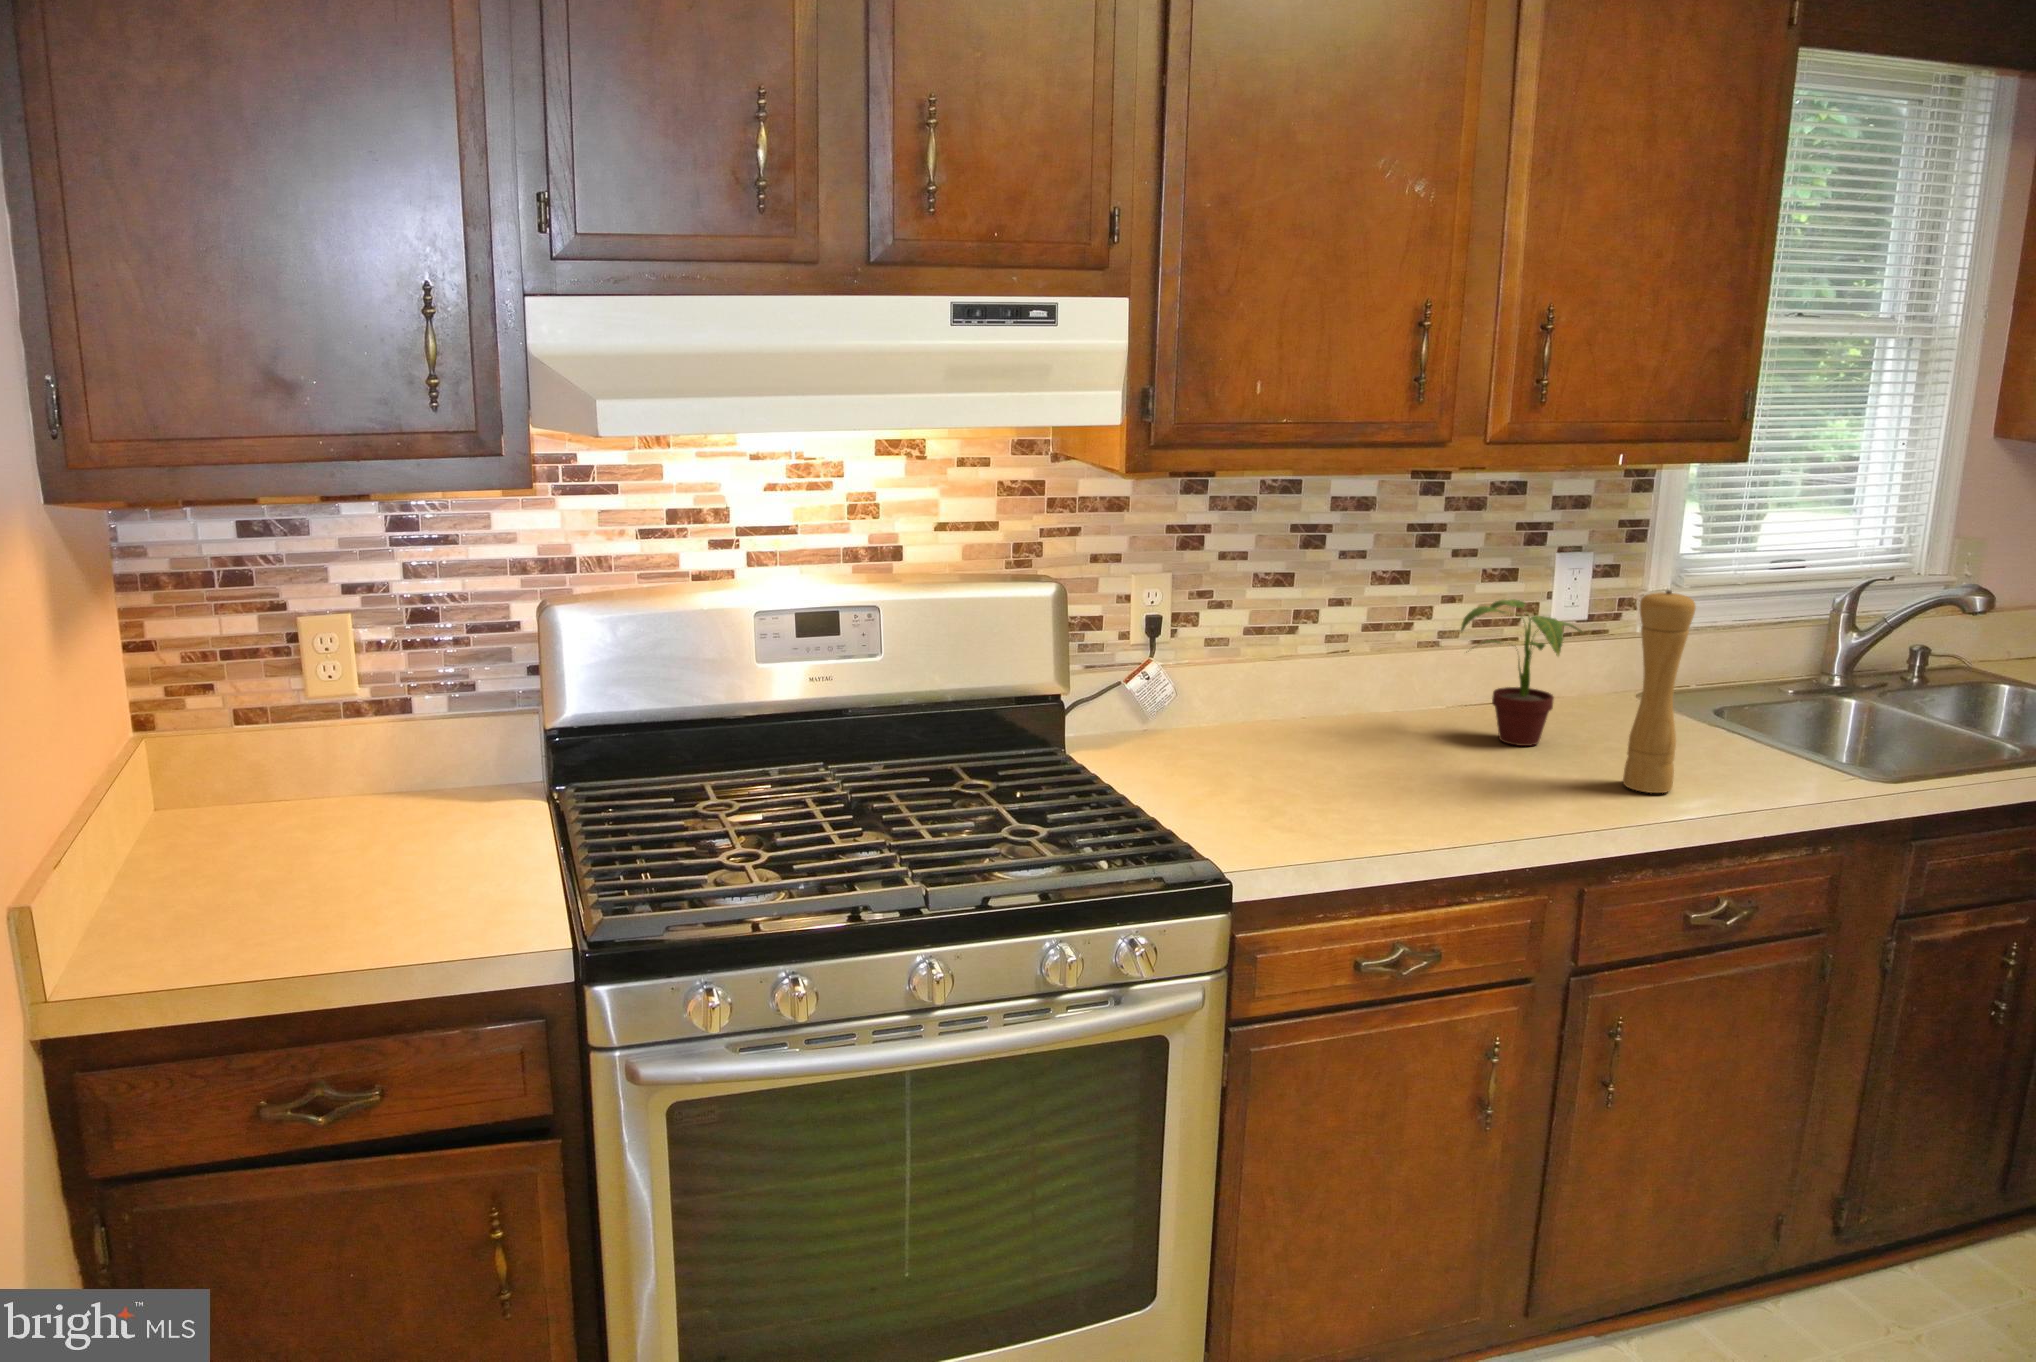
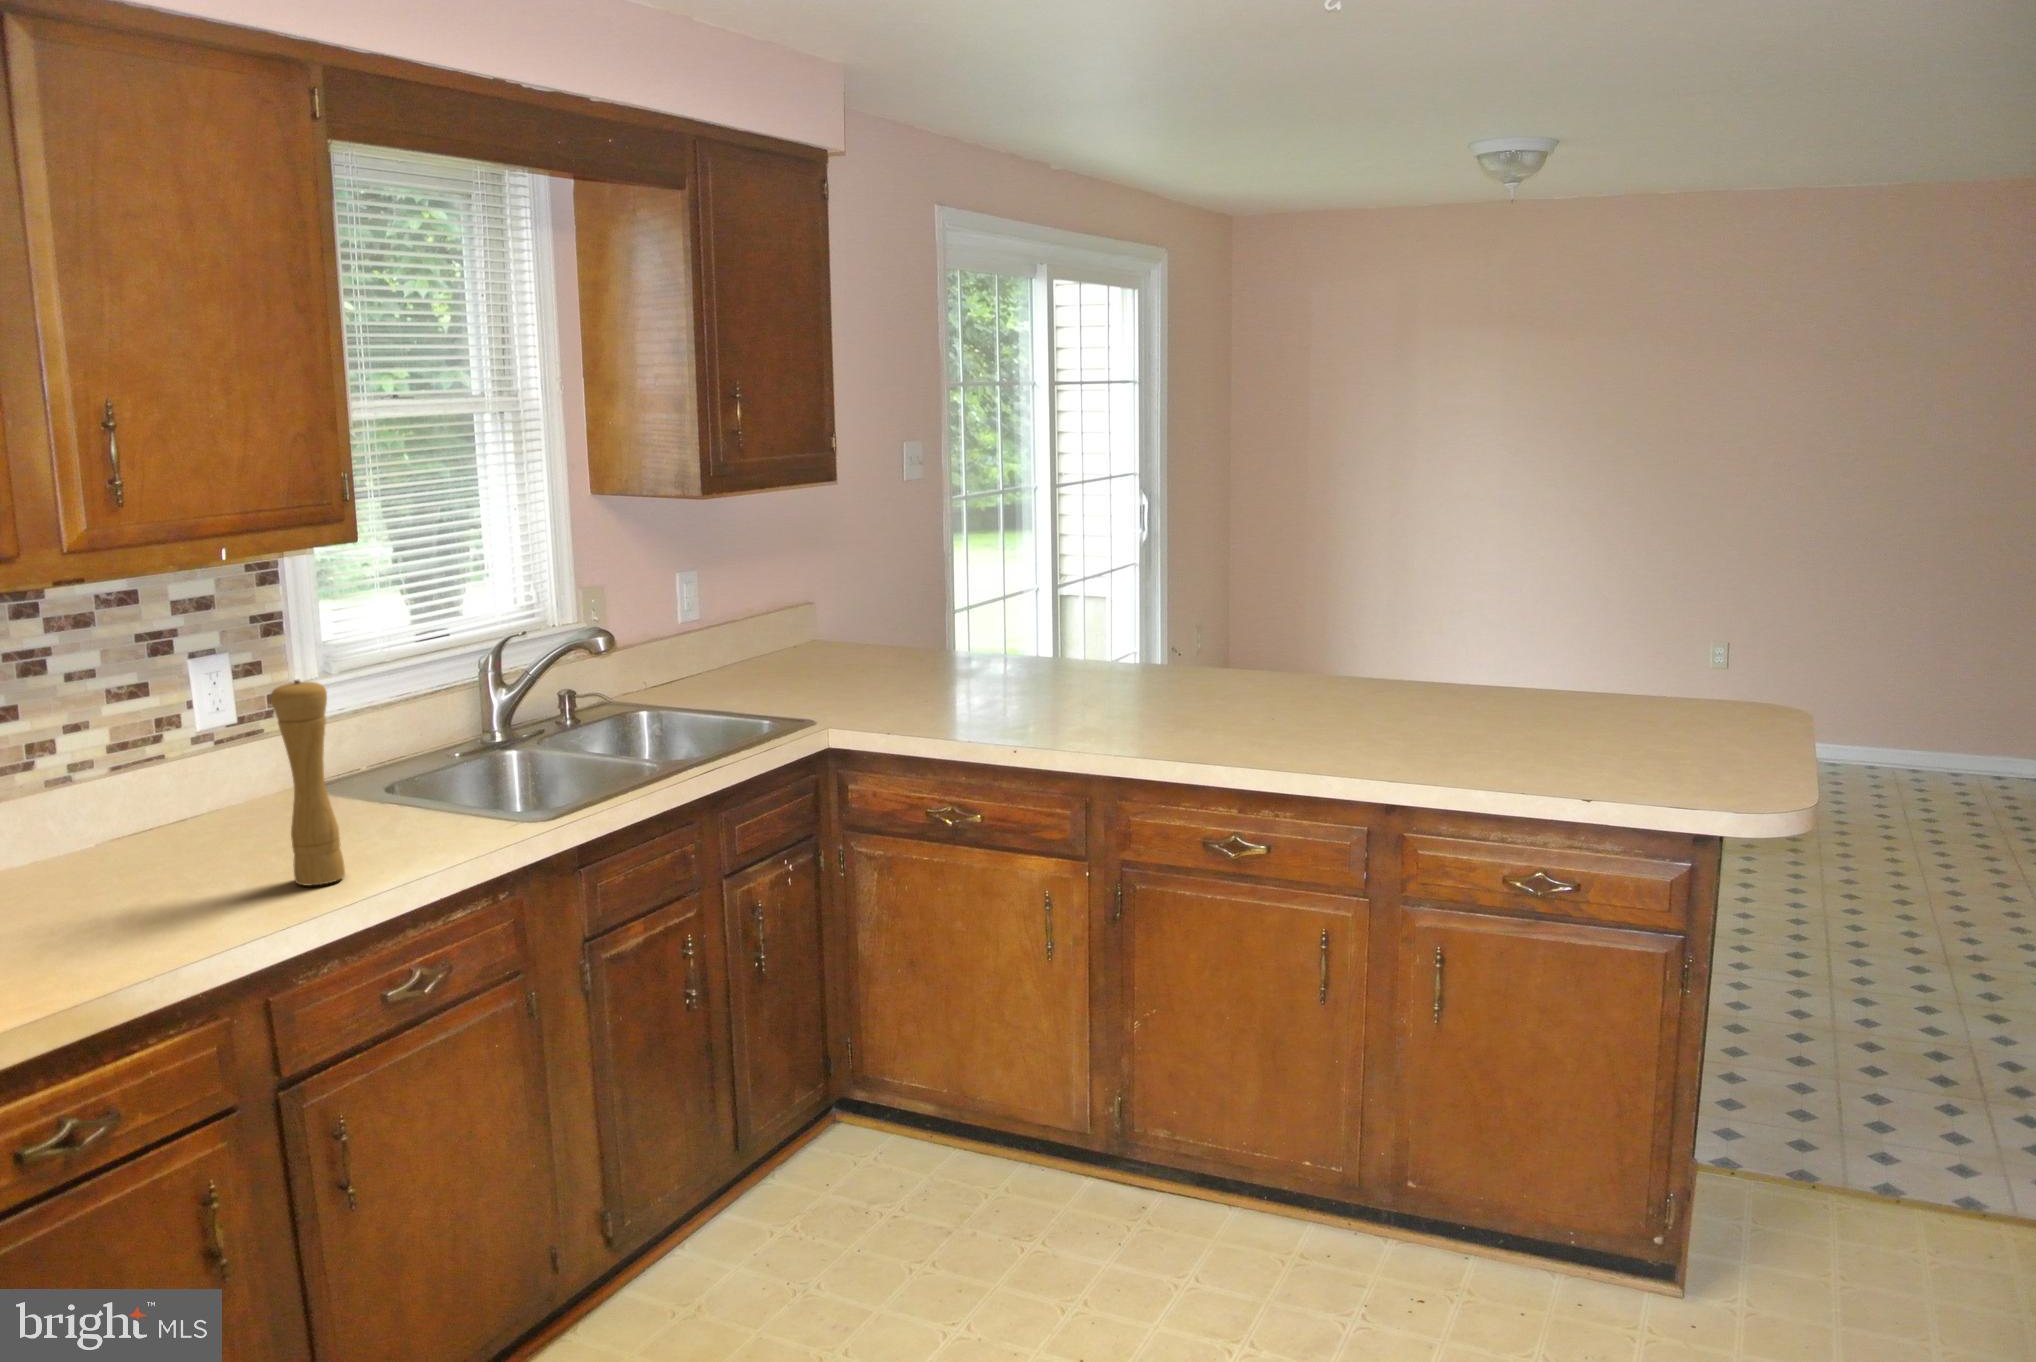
potted plant: present [1461,599,1583,746] -> none [84,716,232,872]

